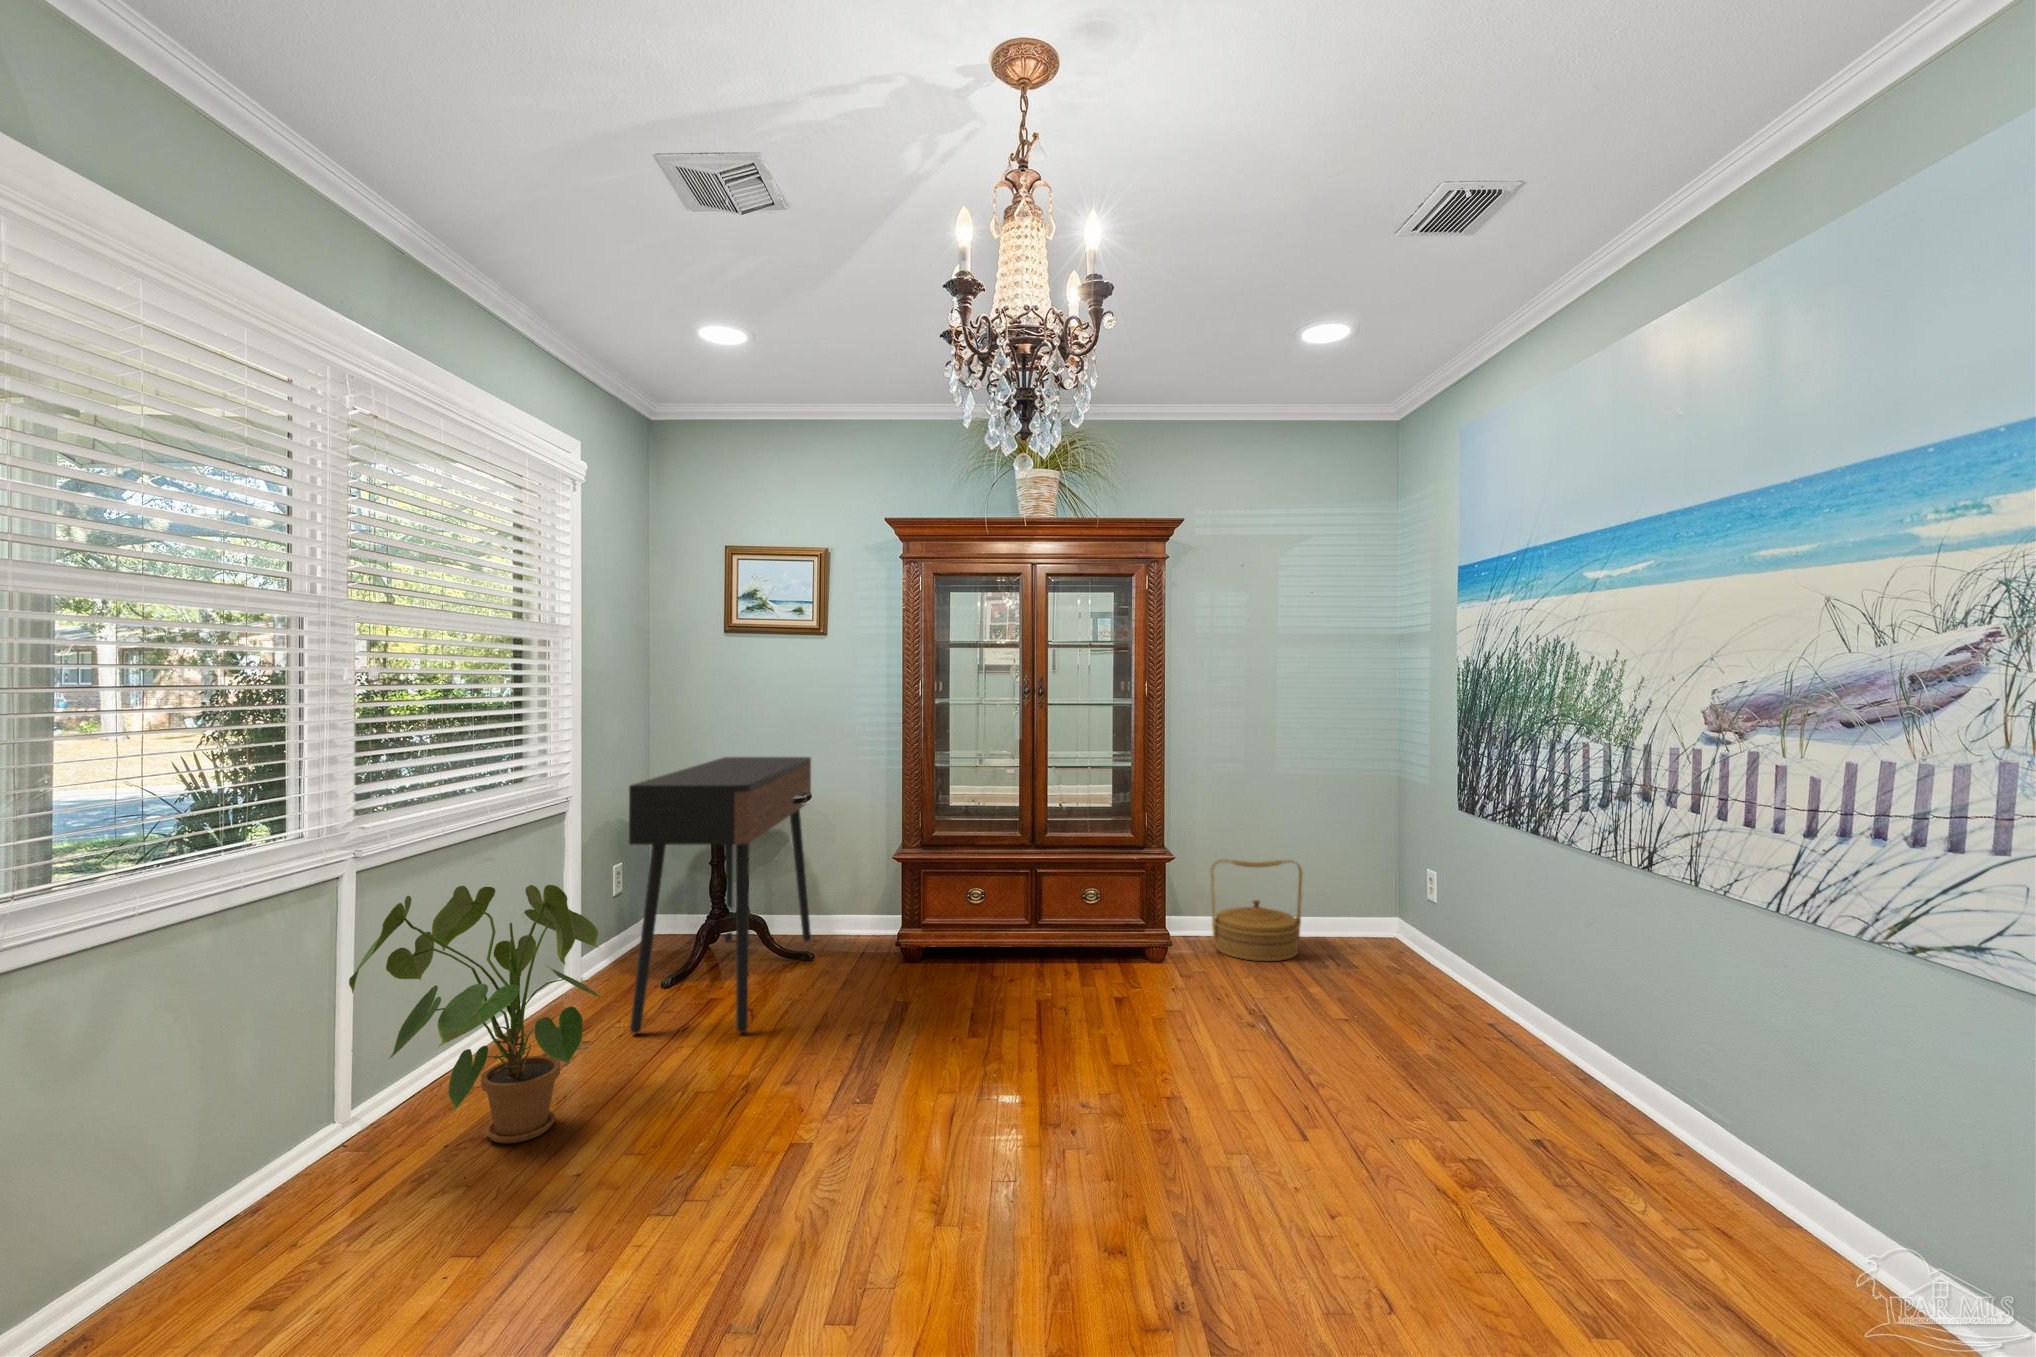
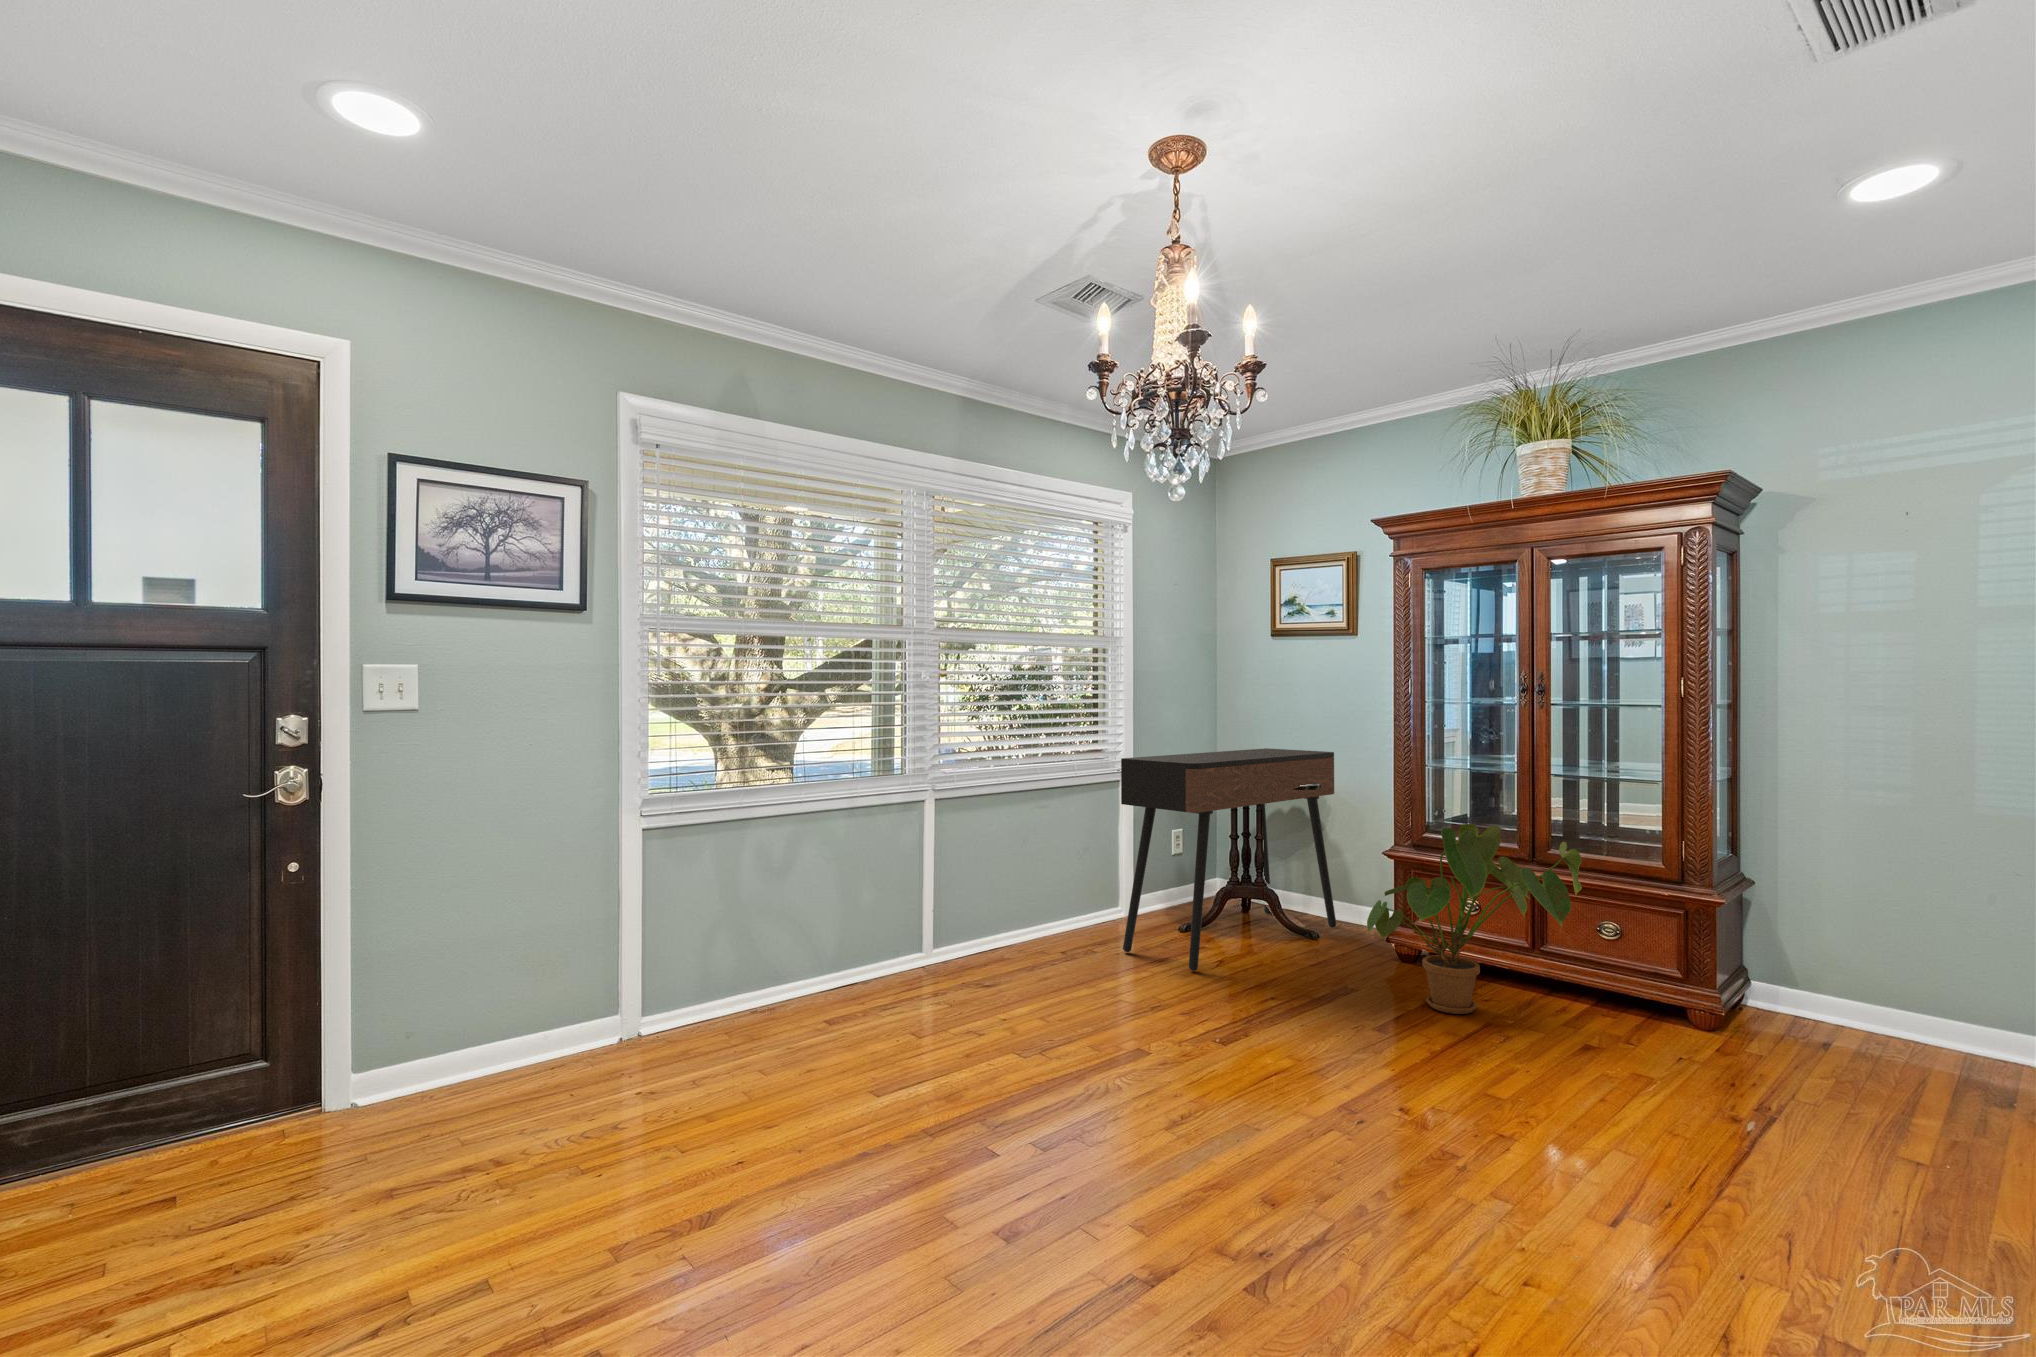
woven basket: present [1210,860,1303,961] -> none [1817,919,1998,1082]
house plant: present [349,885,601,1143] -> present [1367,824,1582,1014]

